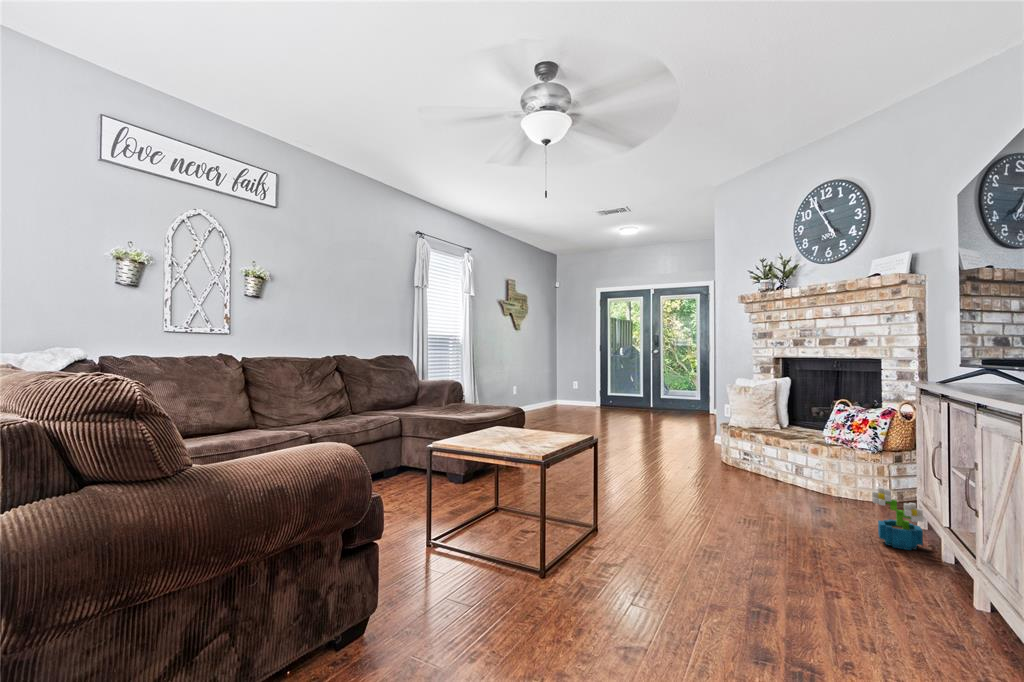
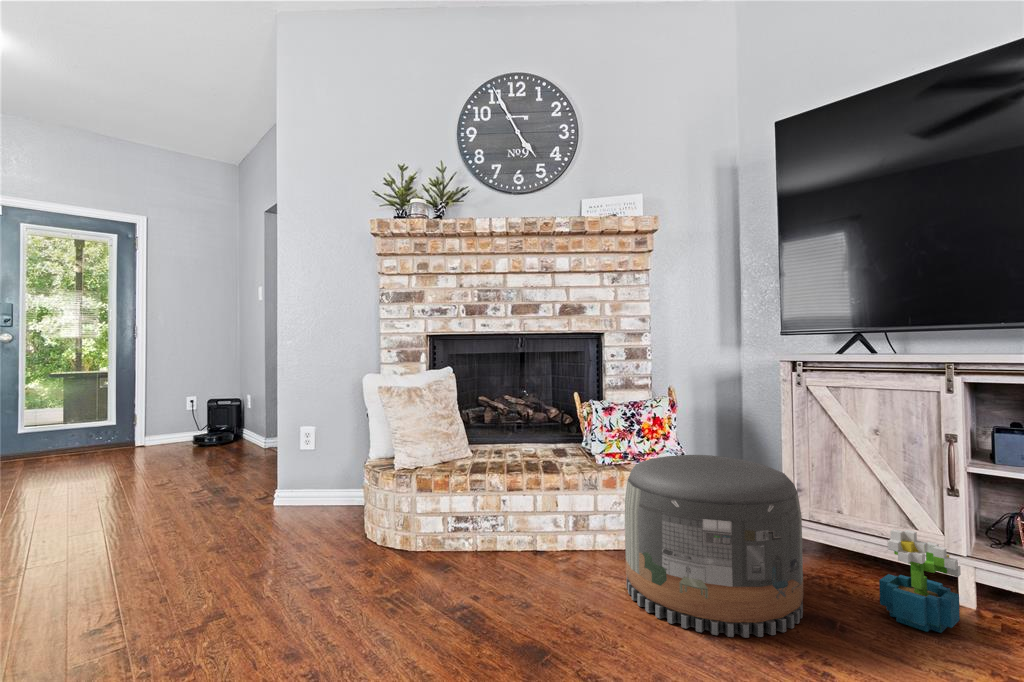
pouf: none [770,435,873,524] -> present [625,455,803,638]

